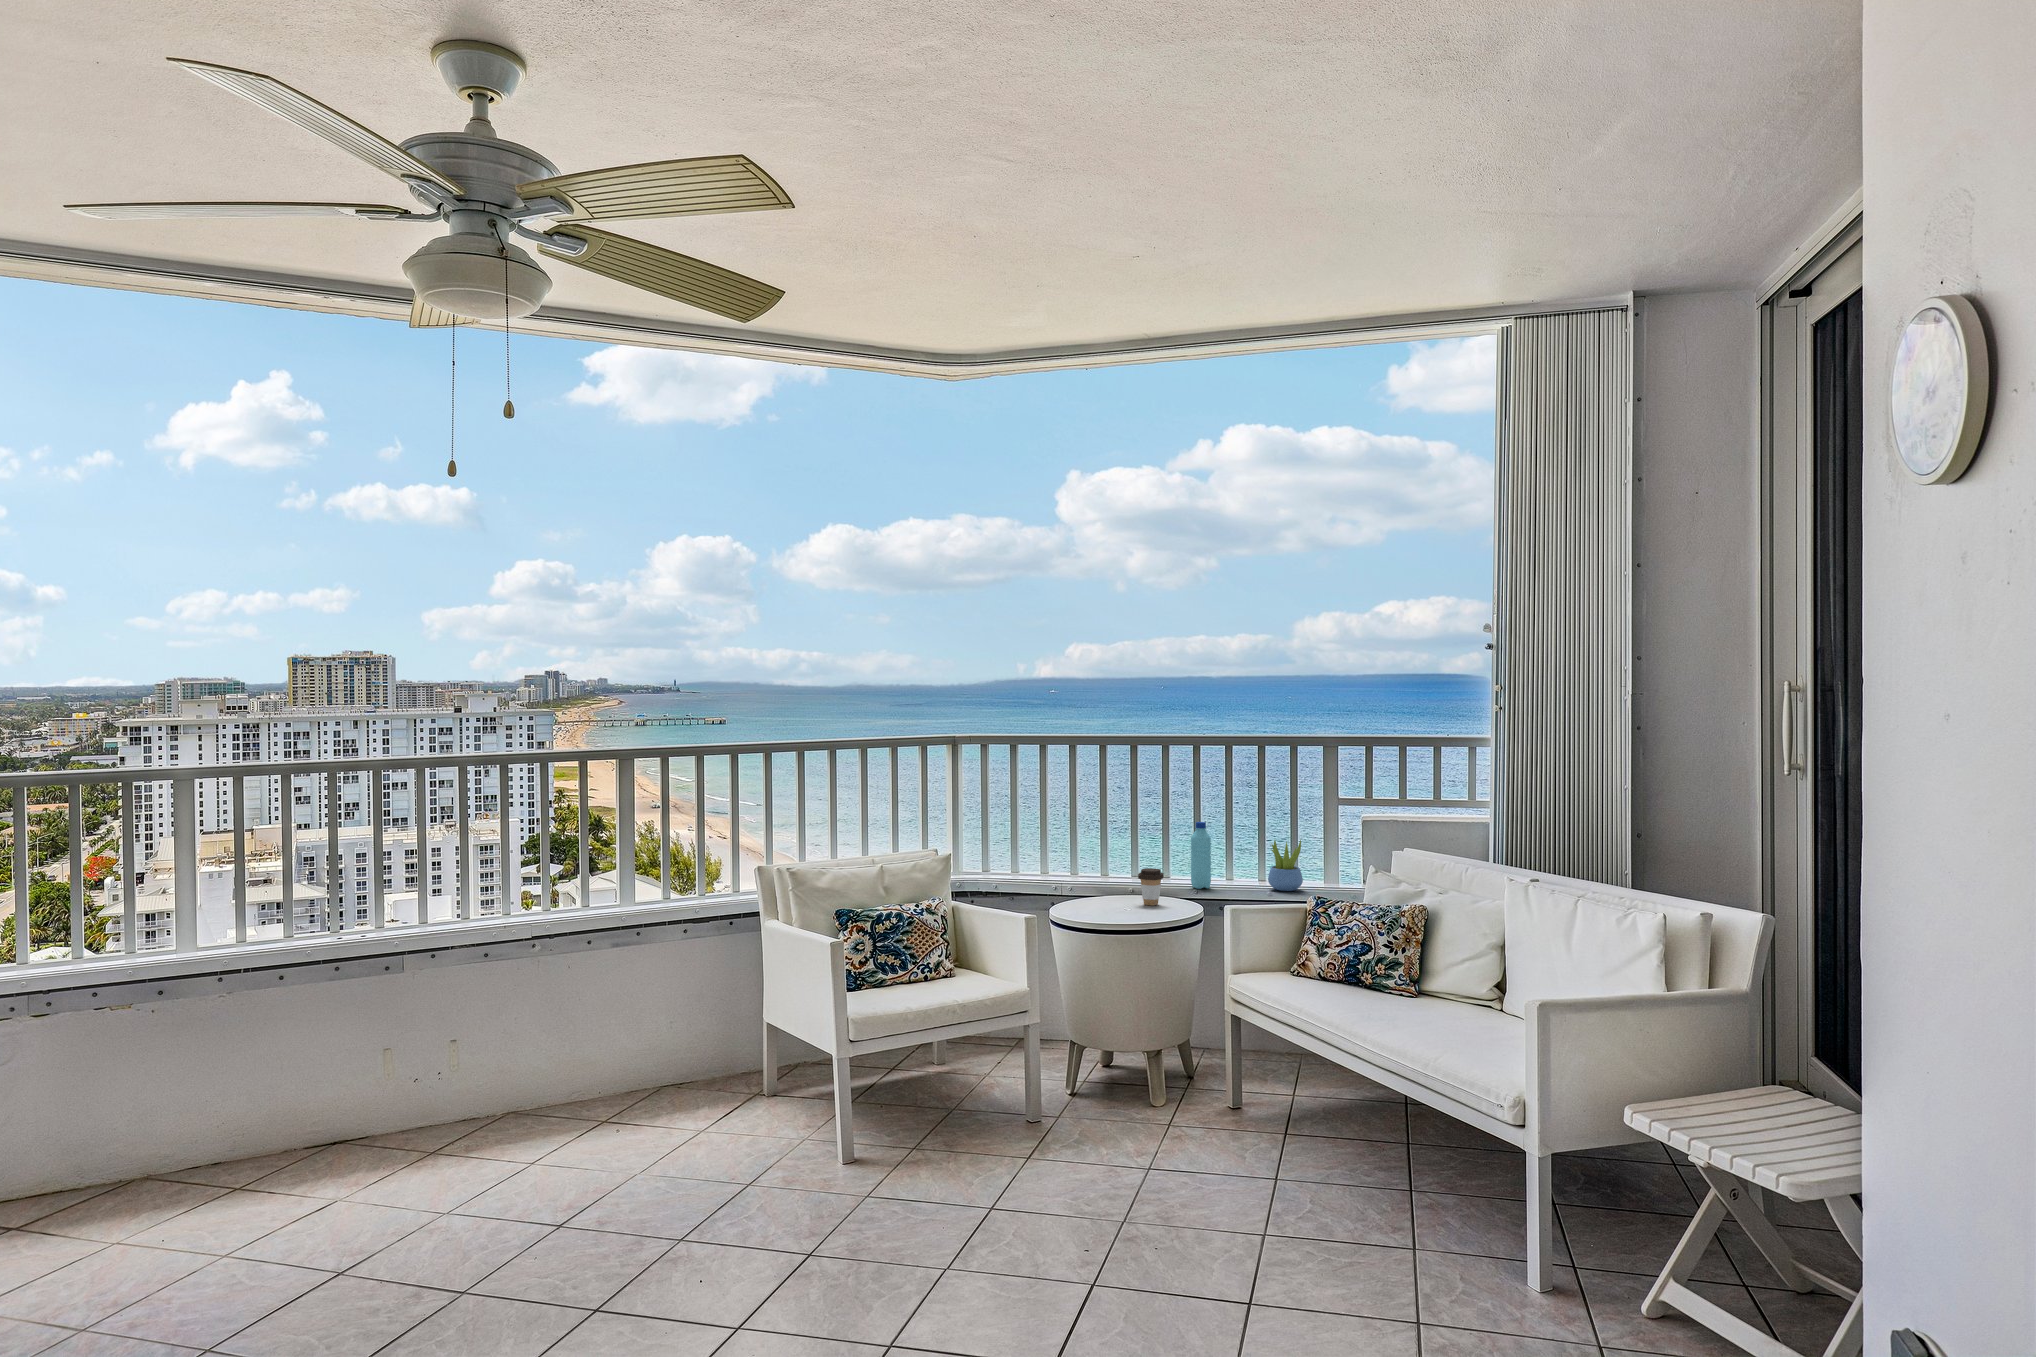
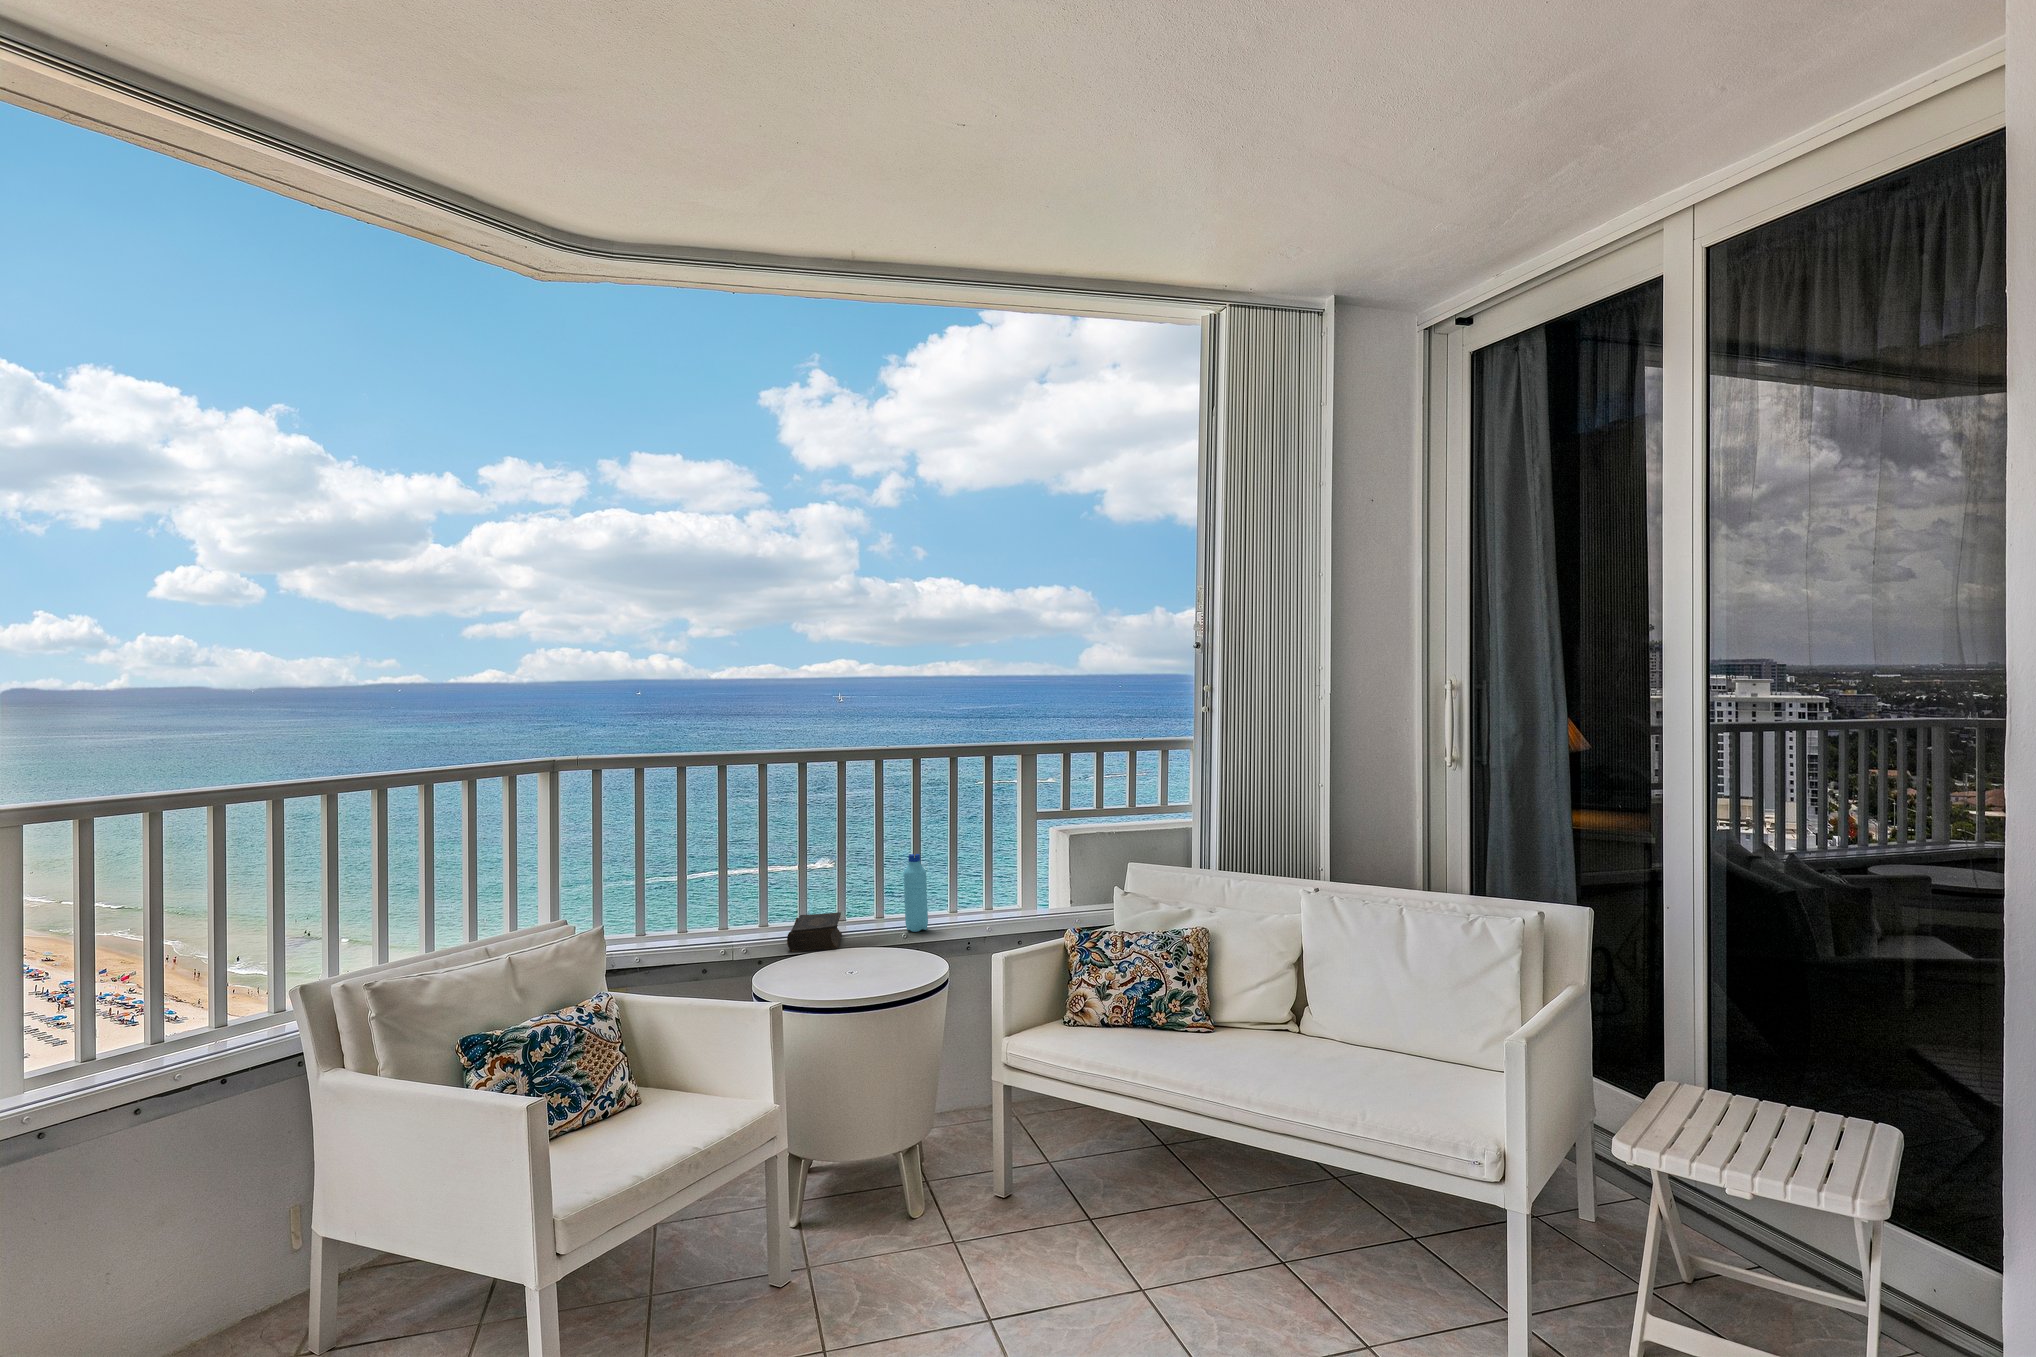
succulent plant: present [1268,840,1303,891] -> none [988,862,1026,922]
book: none [1086,864,1138,892] -> present [787,912,842,952]
coffee cup: present [1138,868,1164,906] -> none [869,918,898,964]

